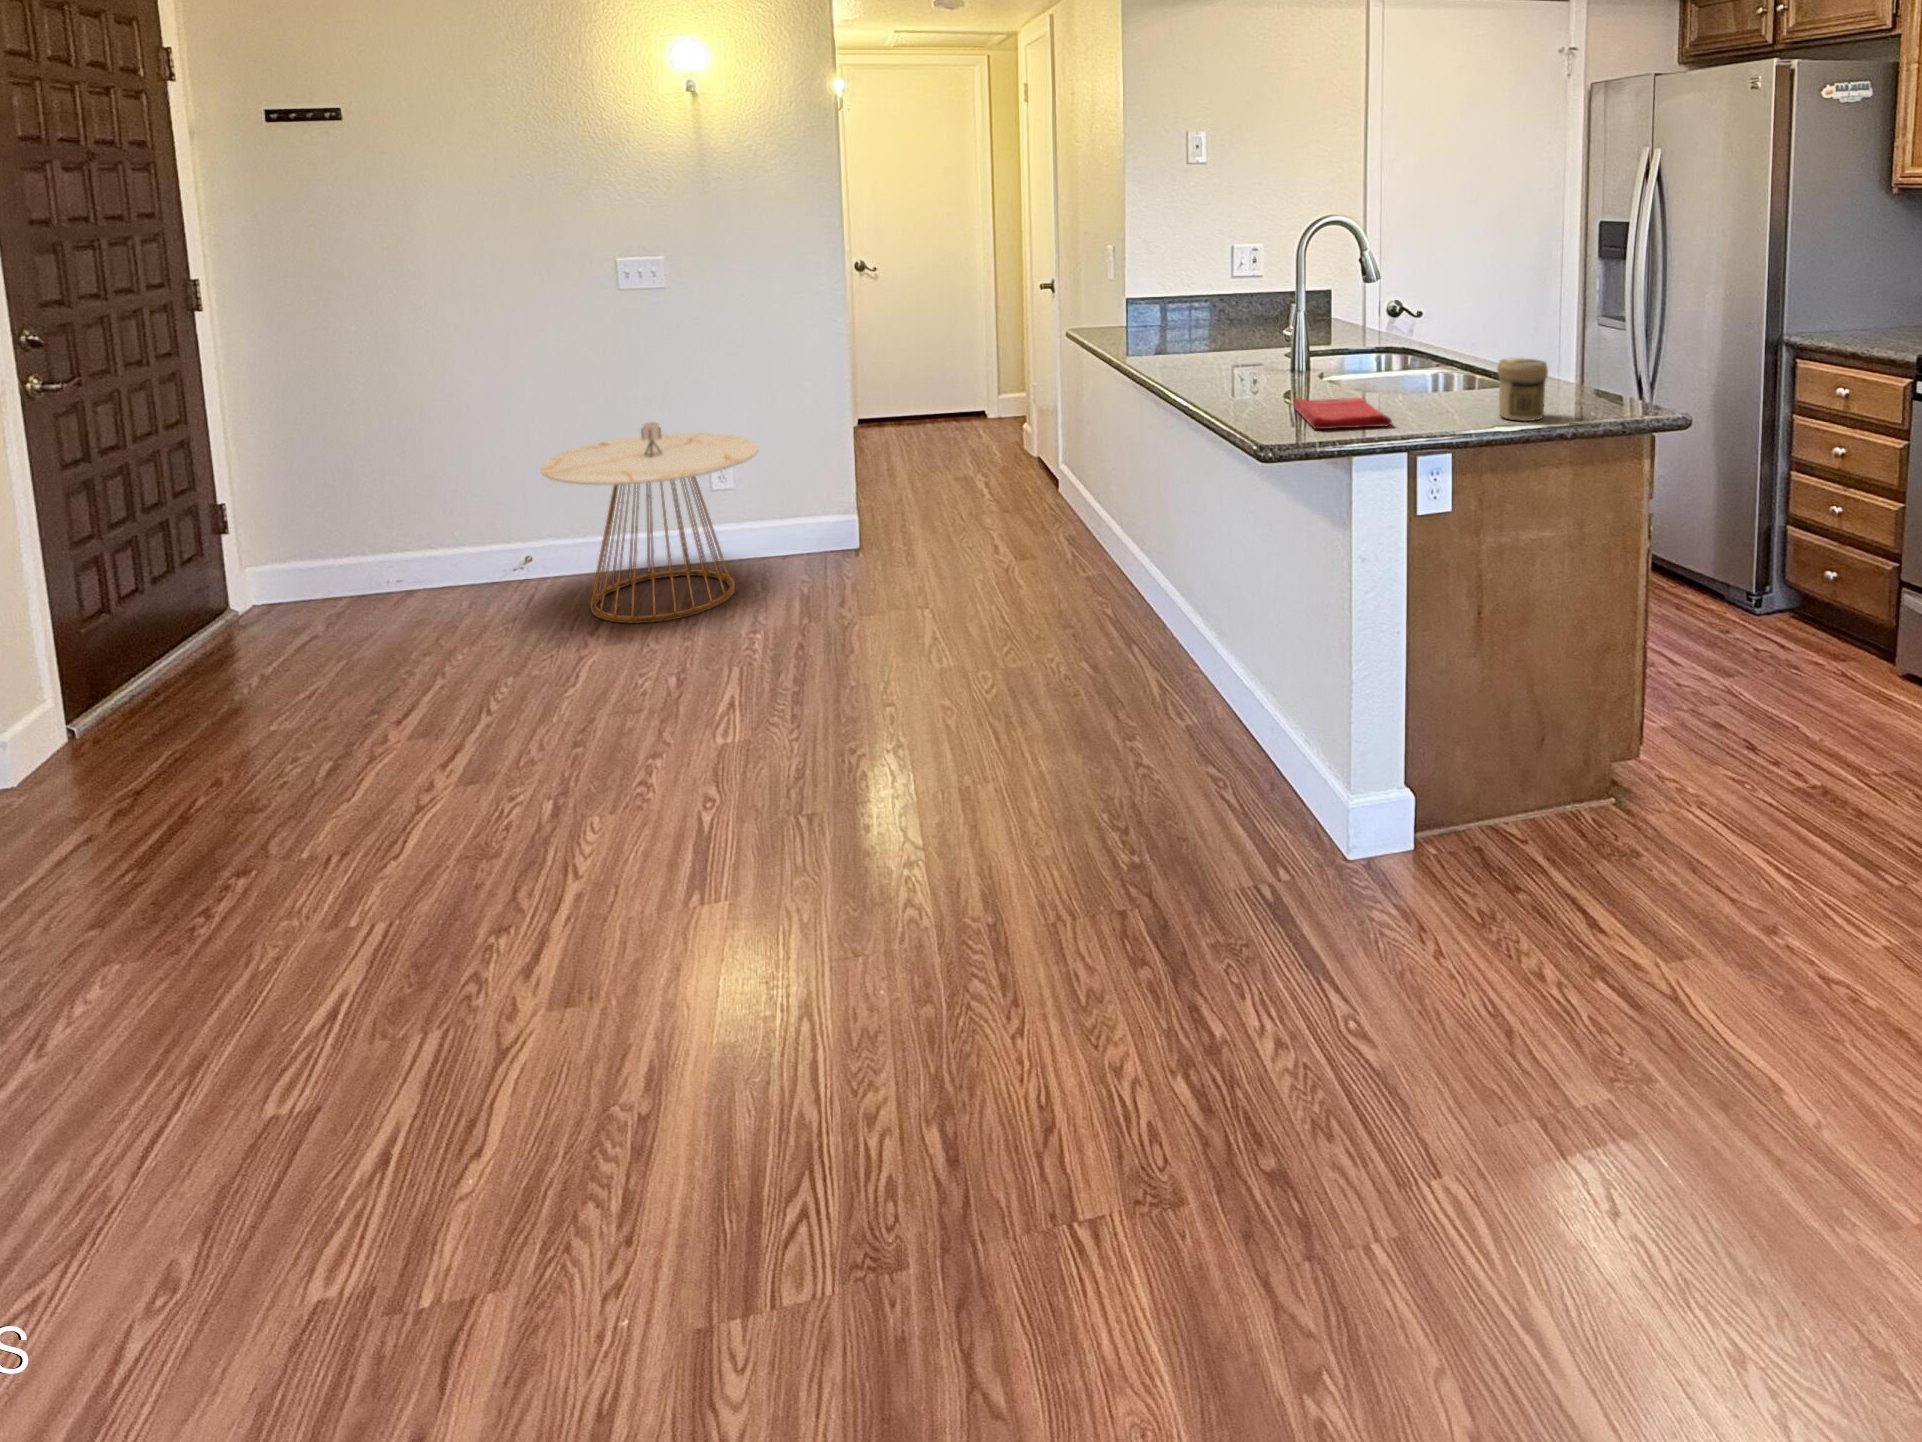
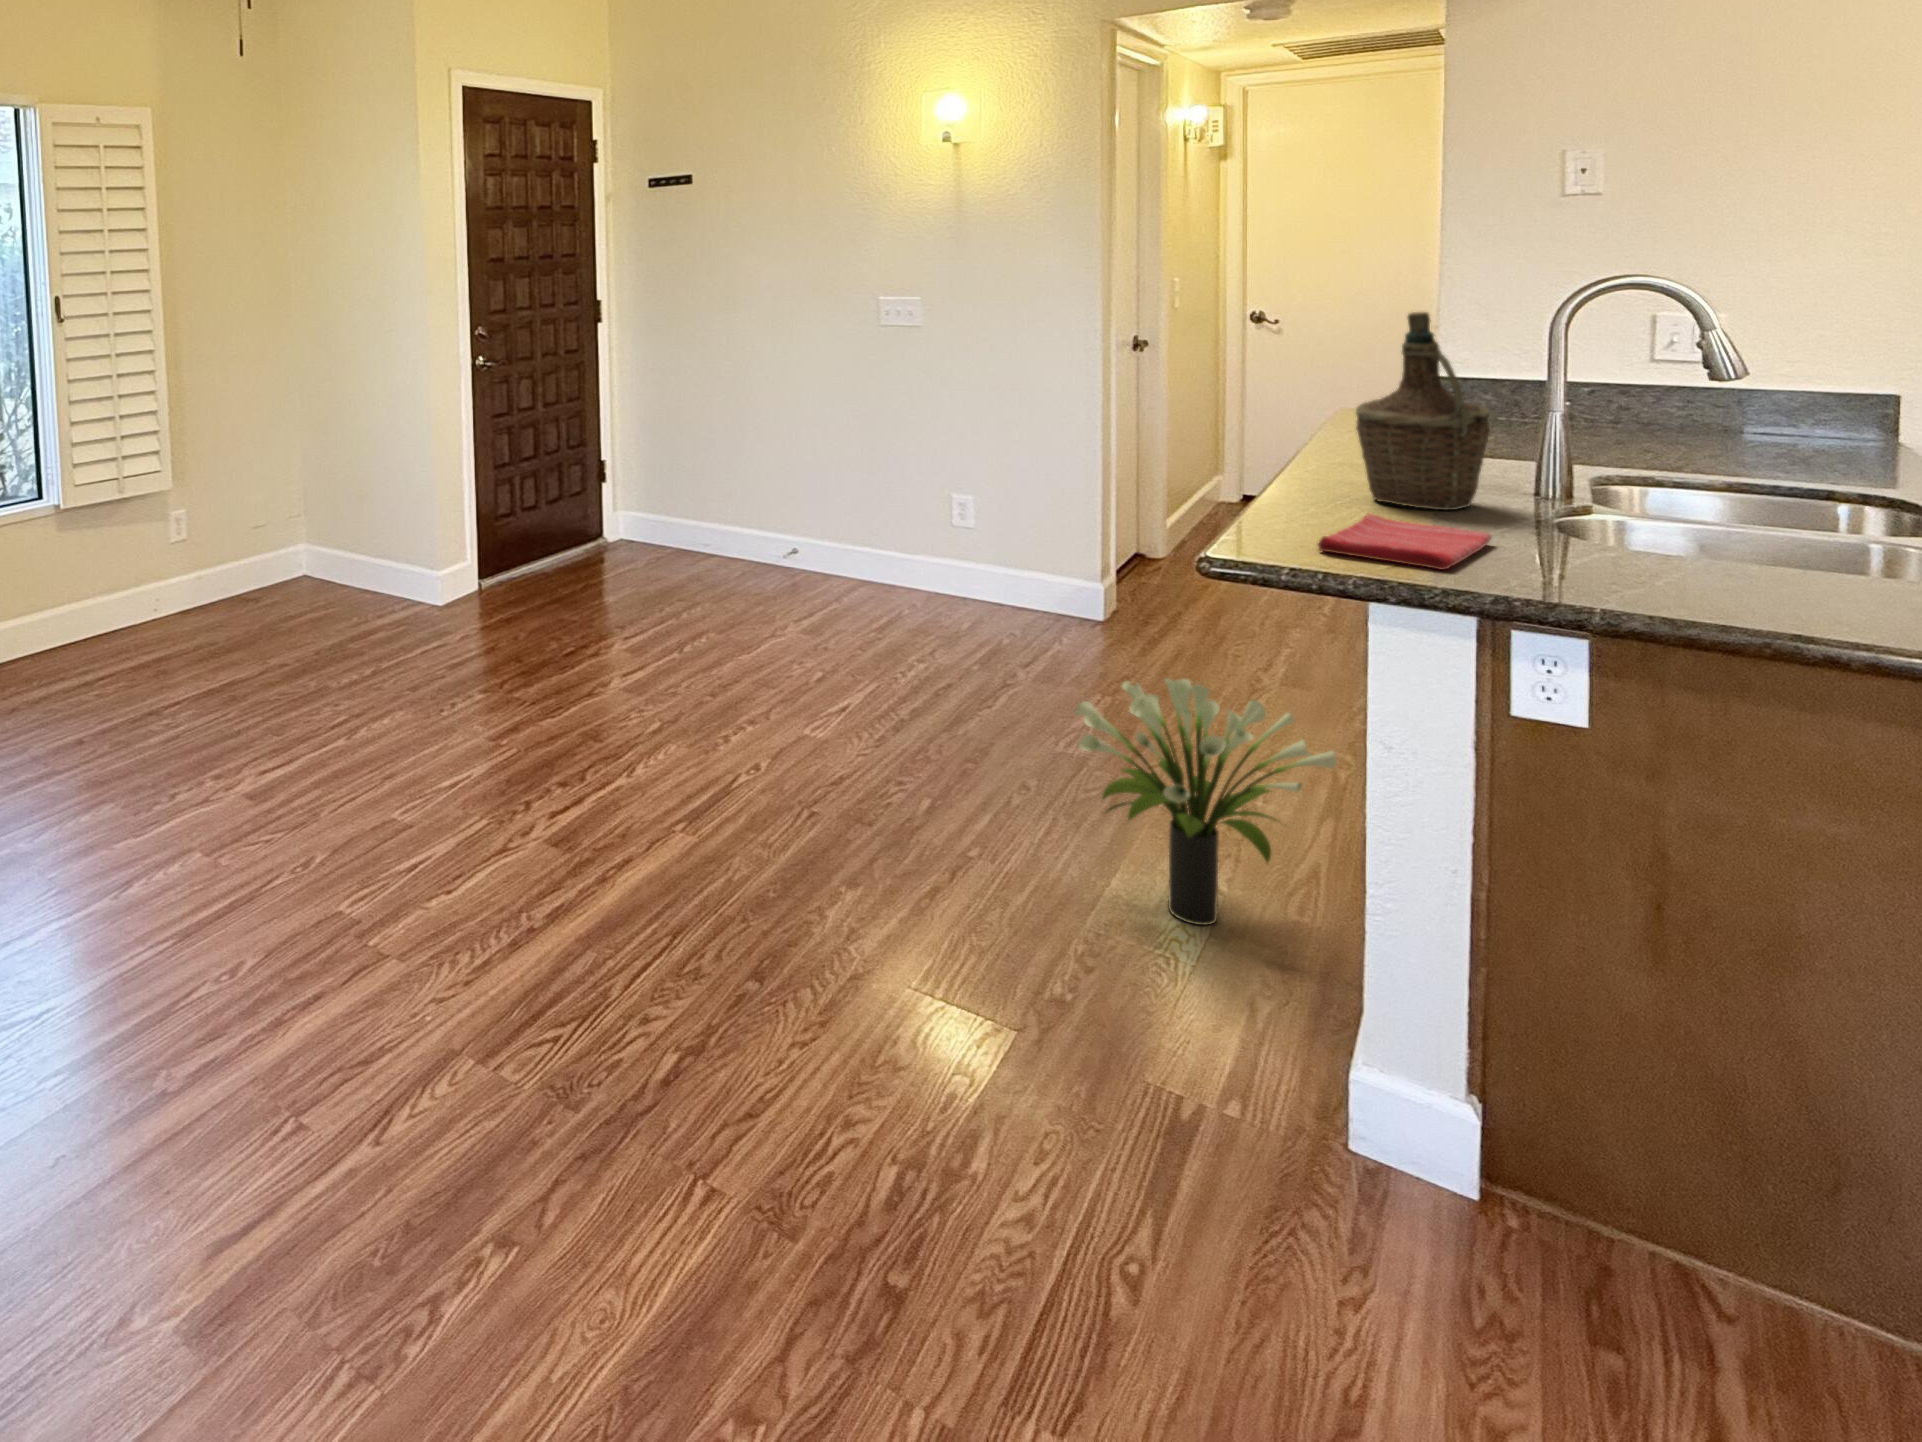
bottle: none [1233,248,1310,391] -> present [1356,312,1490,510]
jar: present [1497,358,1548,421] -> none [1686,509,1801,618]
side table: present [541,422,759,623] -> none [778,445,978,634]
potted plant: none [1039,561,1224,757] -> present [1075,679,1337,925]

